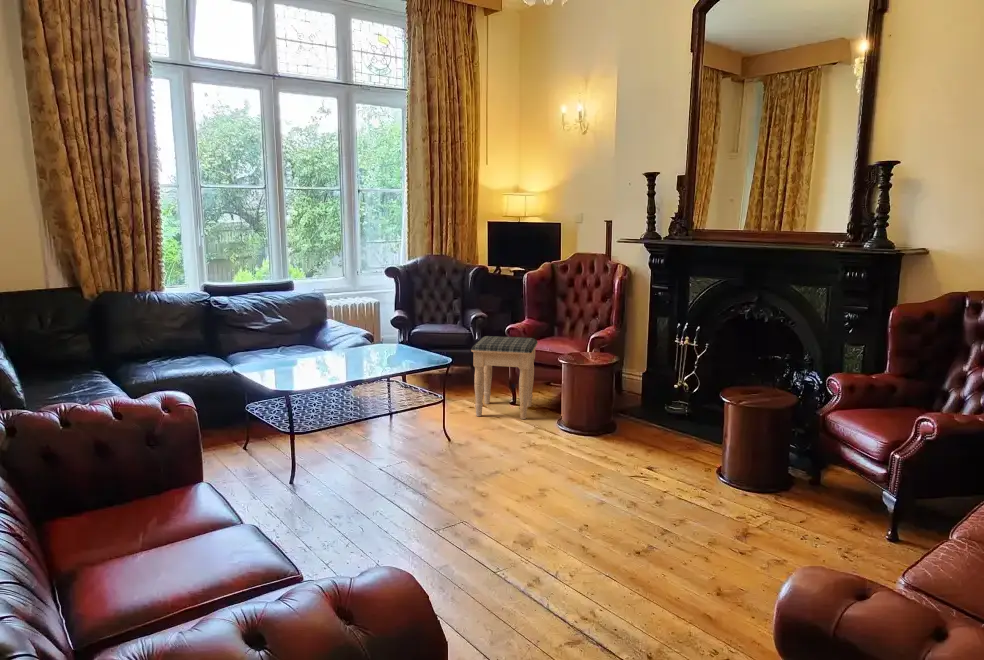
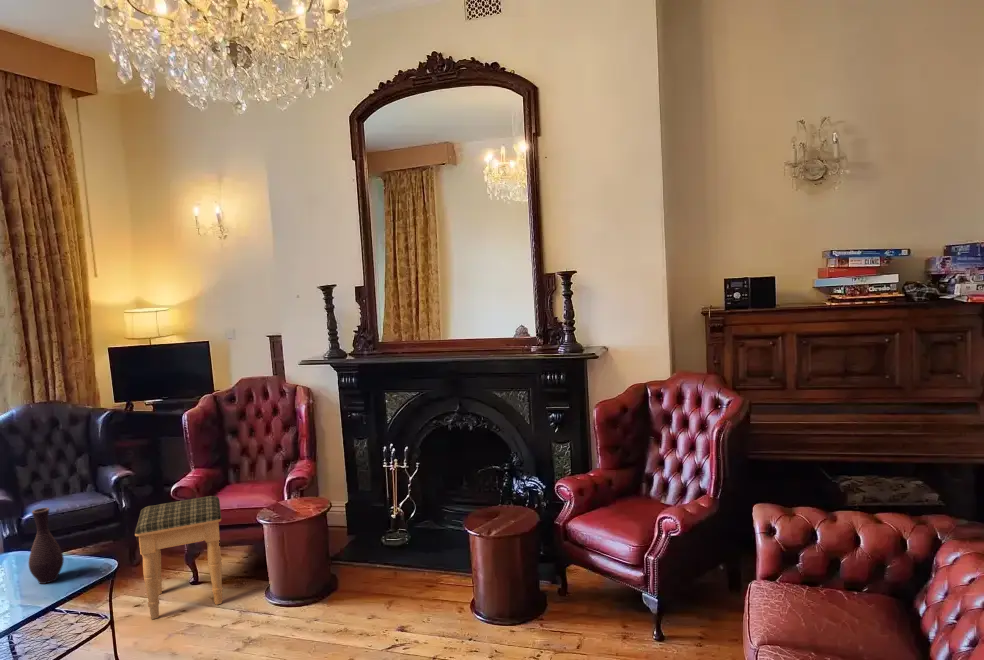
vase: none [397,310,418,361] -> present [29,508,64,584]

